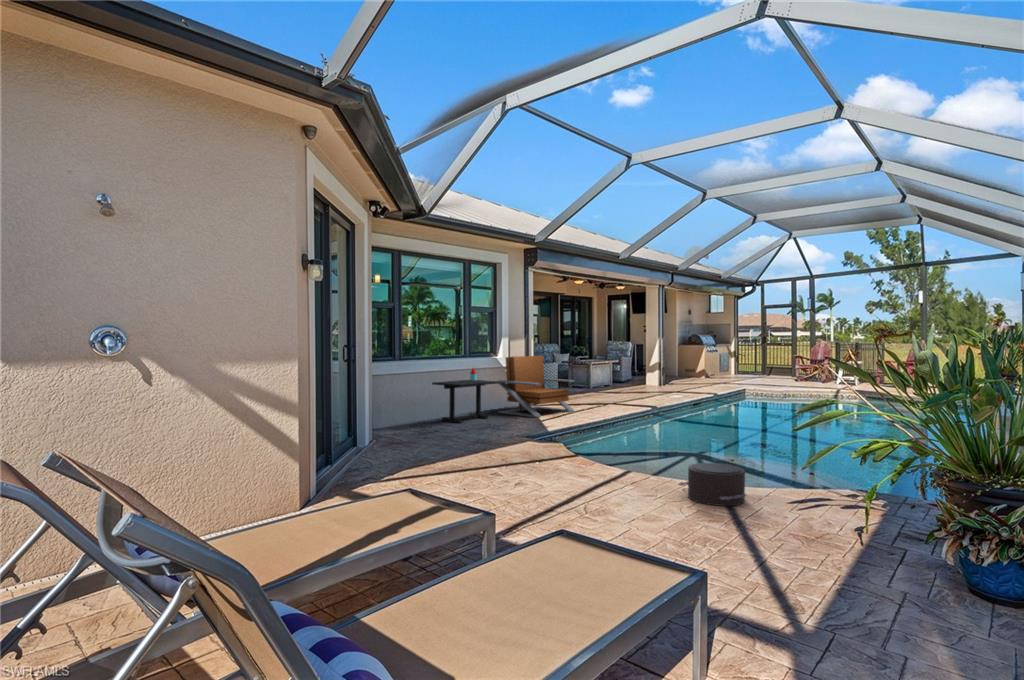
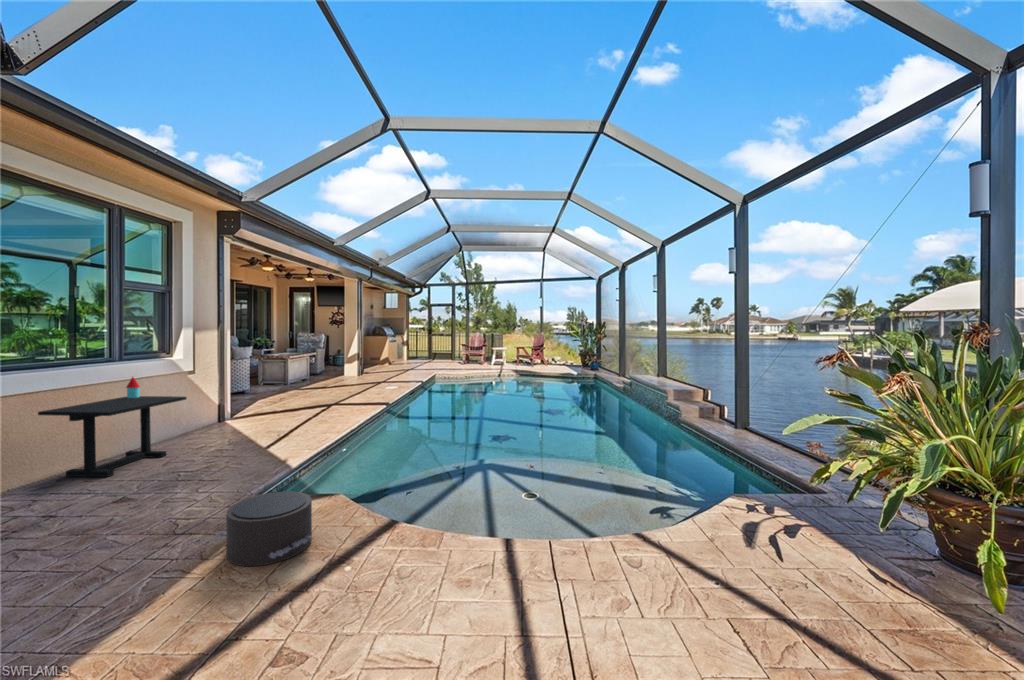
lounge chair: present [498,356,574,417] -> none [177,353,297,441]
pouf: present [679,463,746,506] -> present [213,492,313,566]

